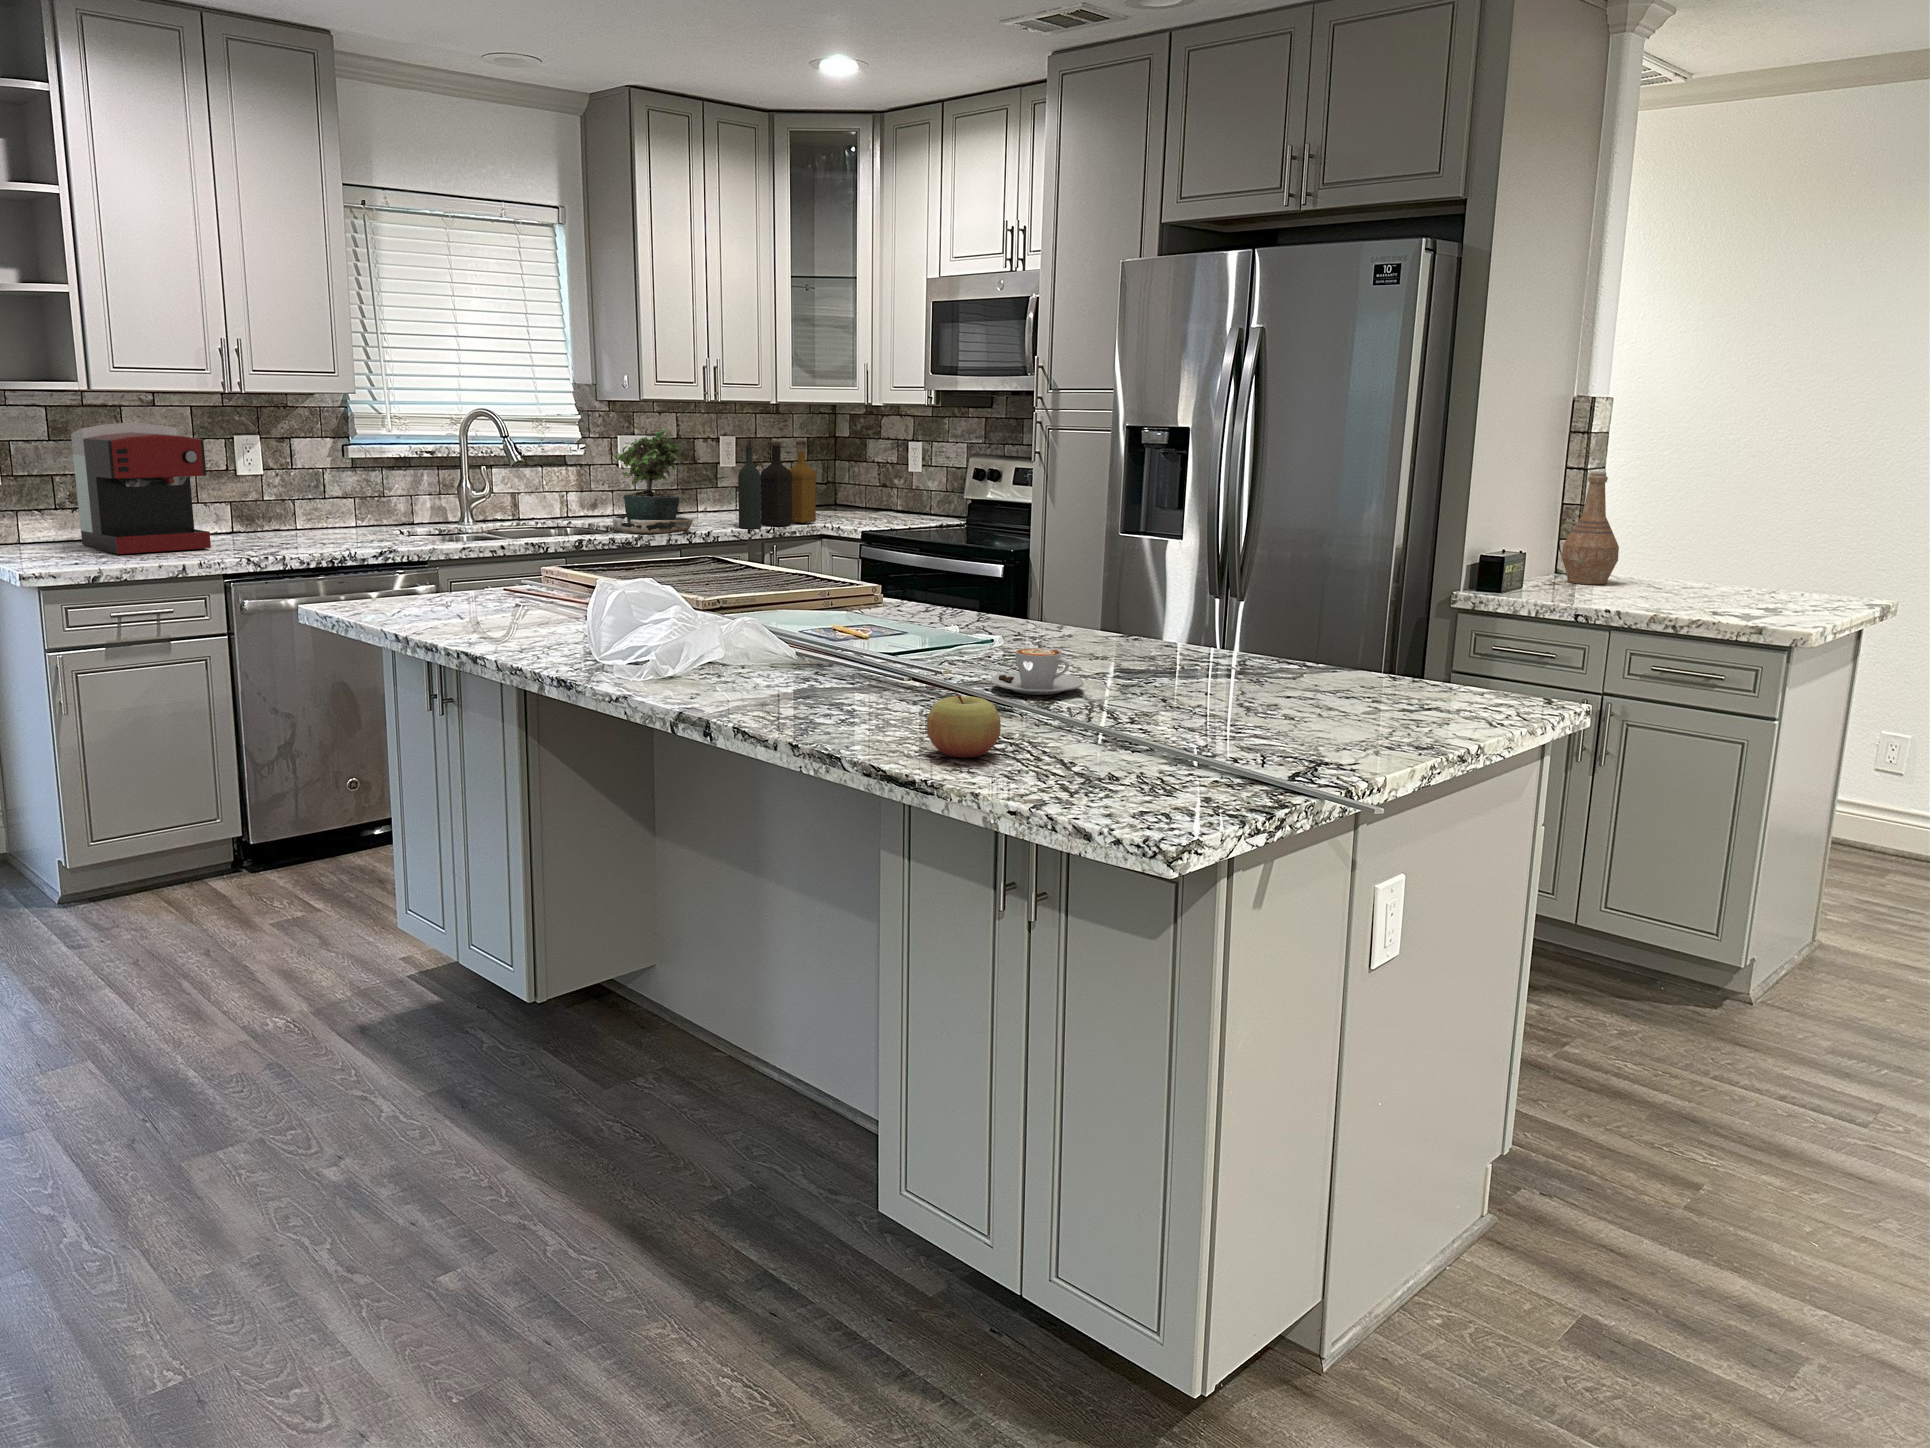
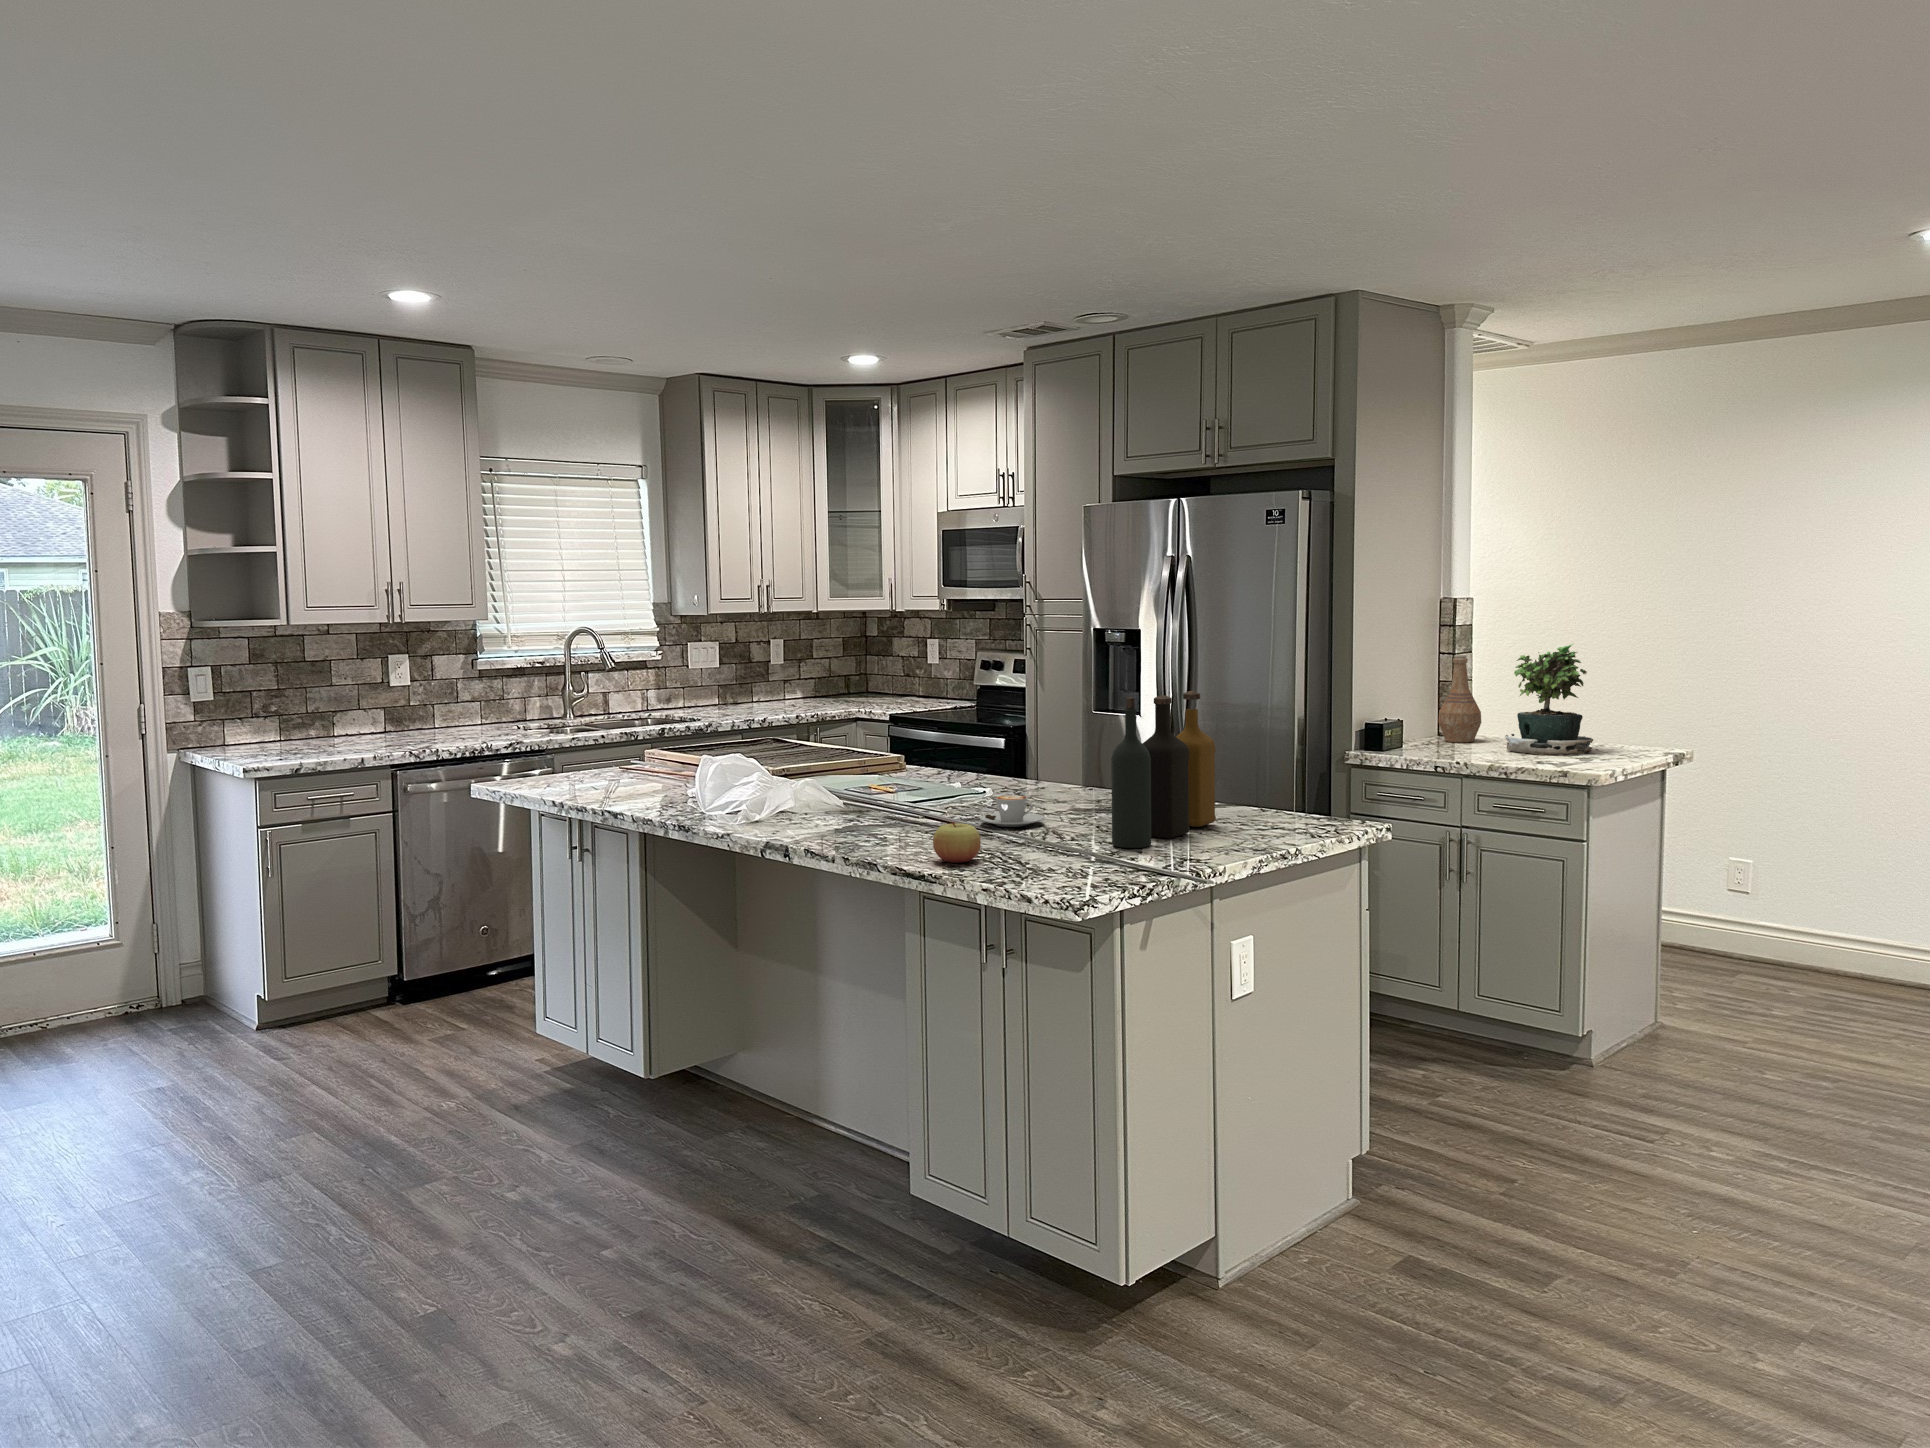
coffee maker: present [71,422,211,554] -> none [272,648,377,751]
potted plant: present [602,429,693,535] -> present [1505,644,1593,758]
bottle: present [738,440,816,529] -> present [1111,691,1216,848]

